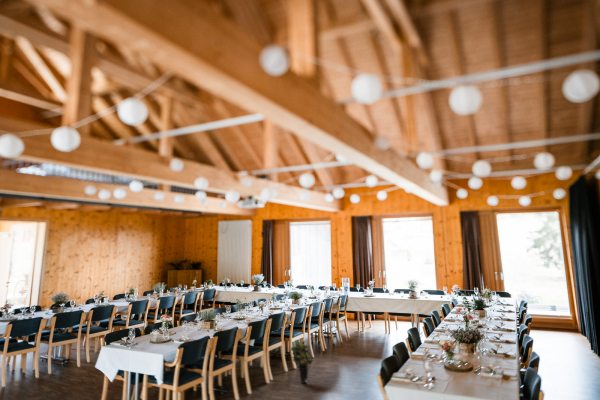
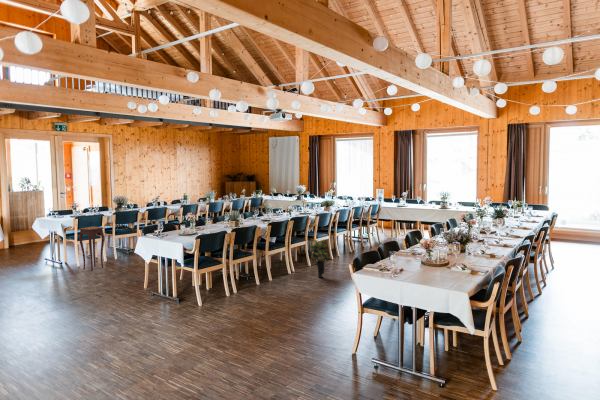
side table: none [16,334,47,390] -> present [79,227,104,271]

